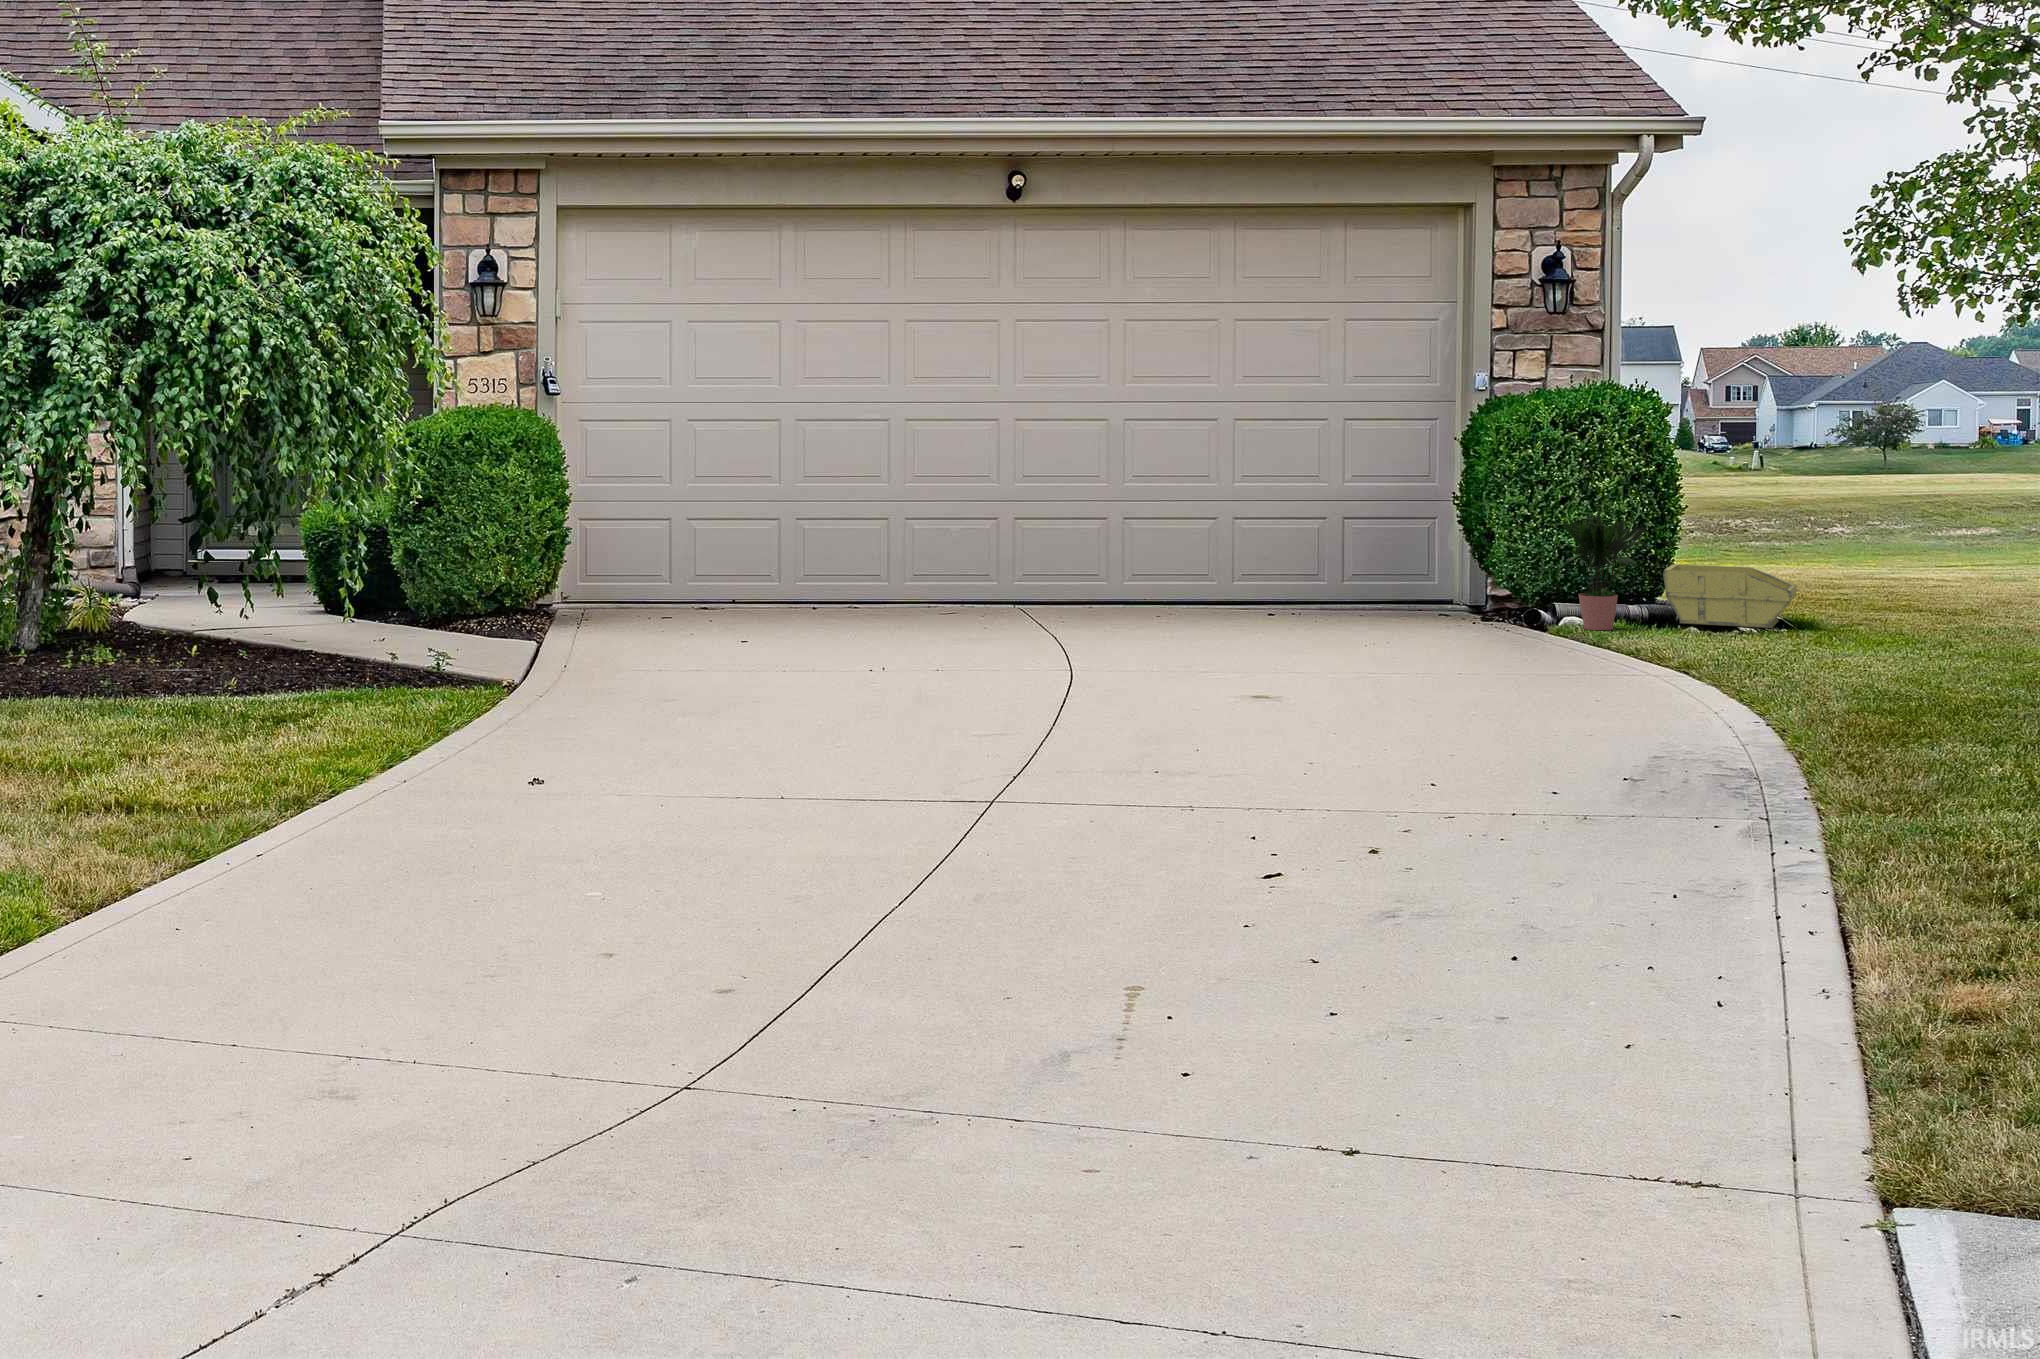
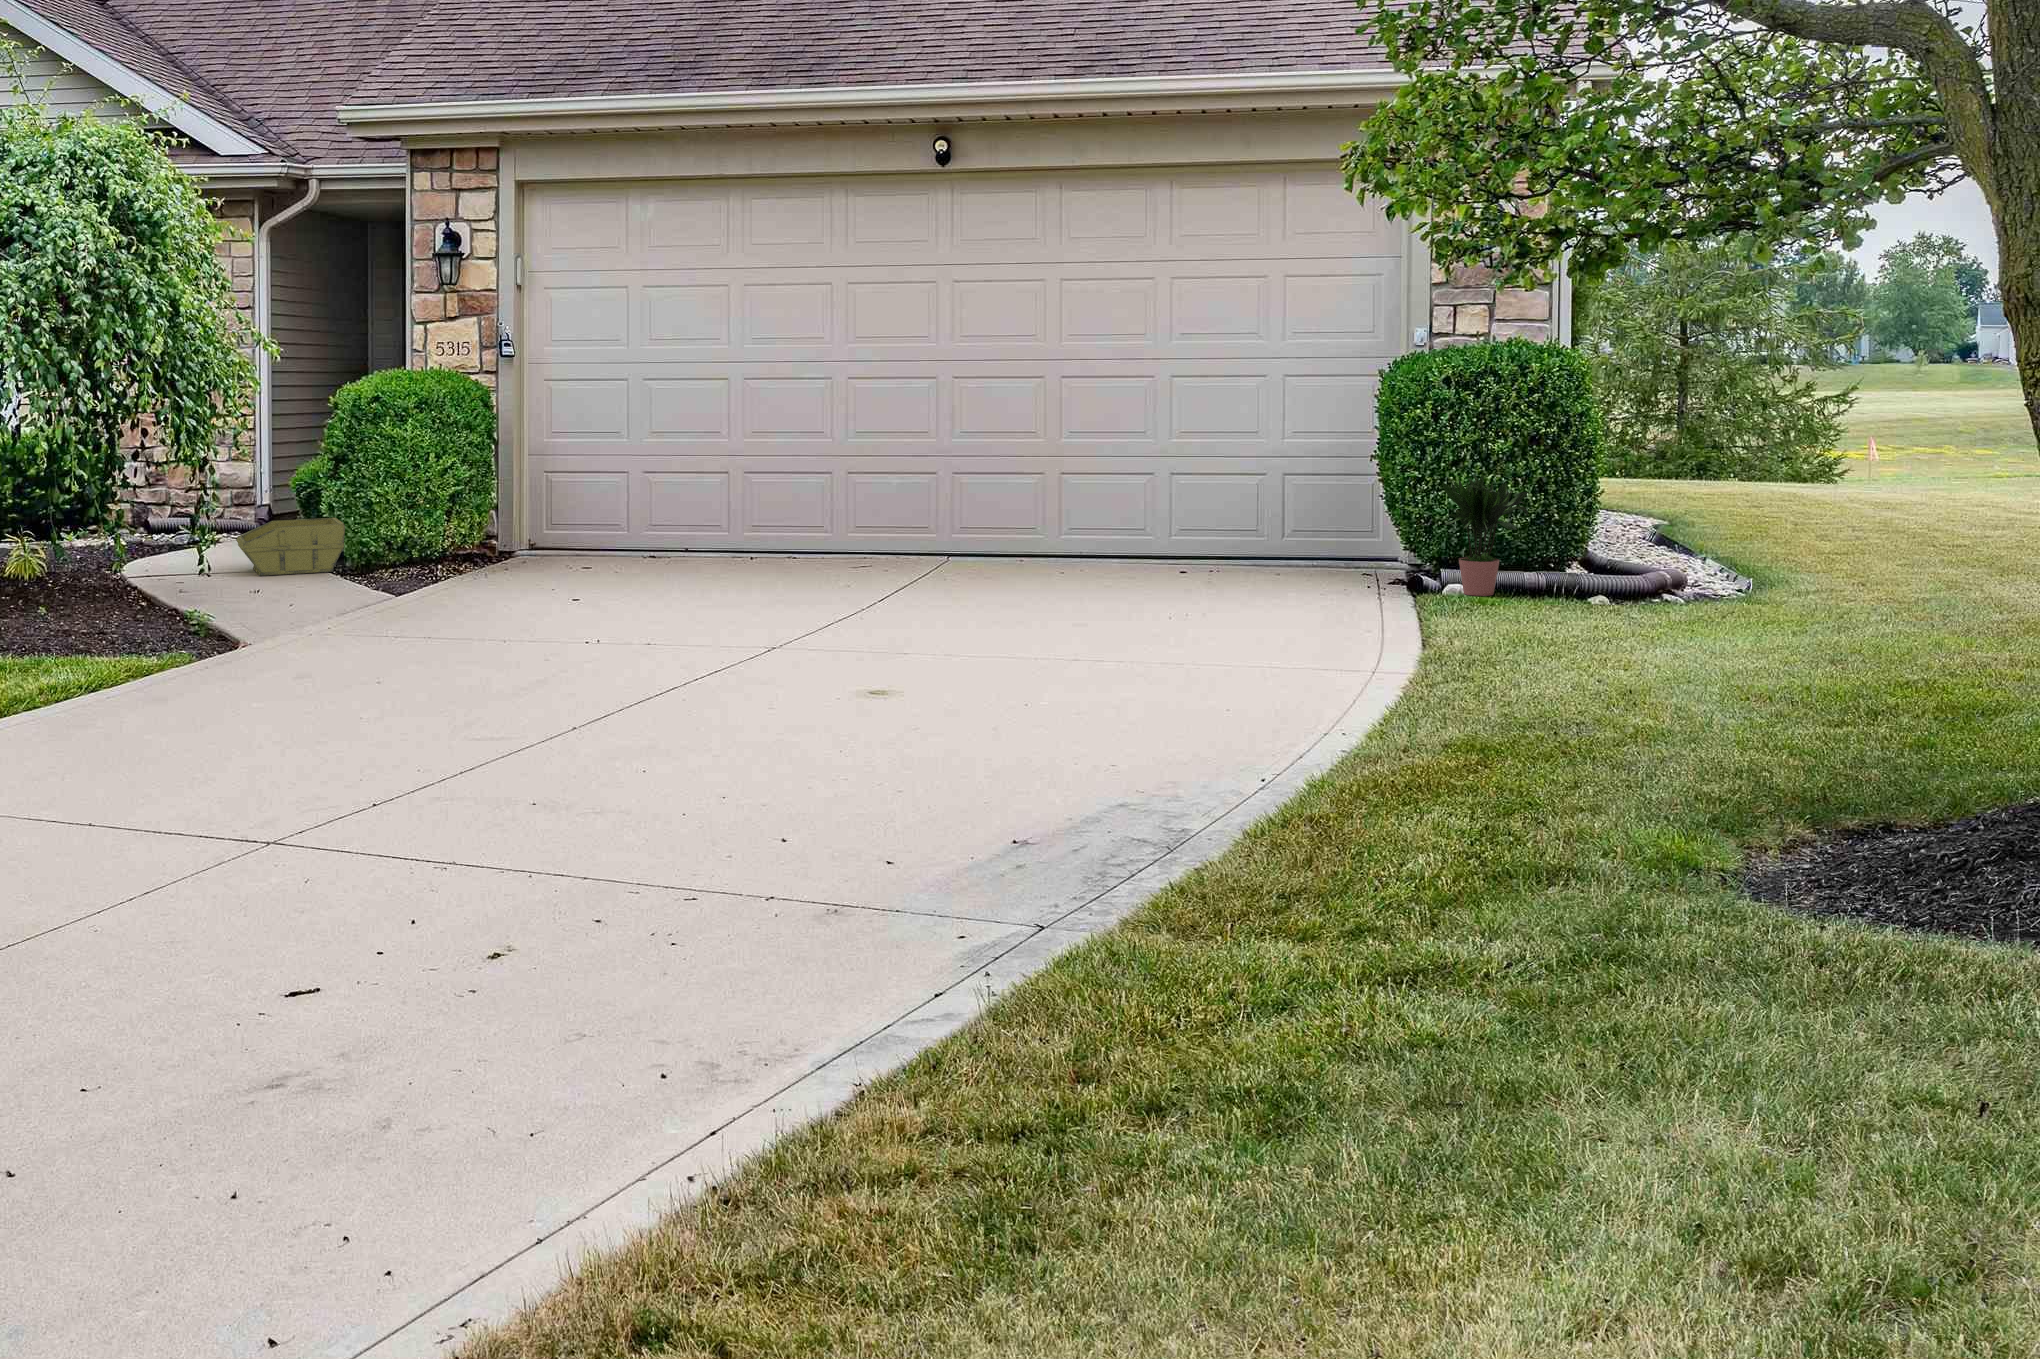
storage bin: present [1663,564,1797,628] -> present [237,518,345,576]

